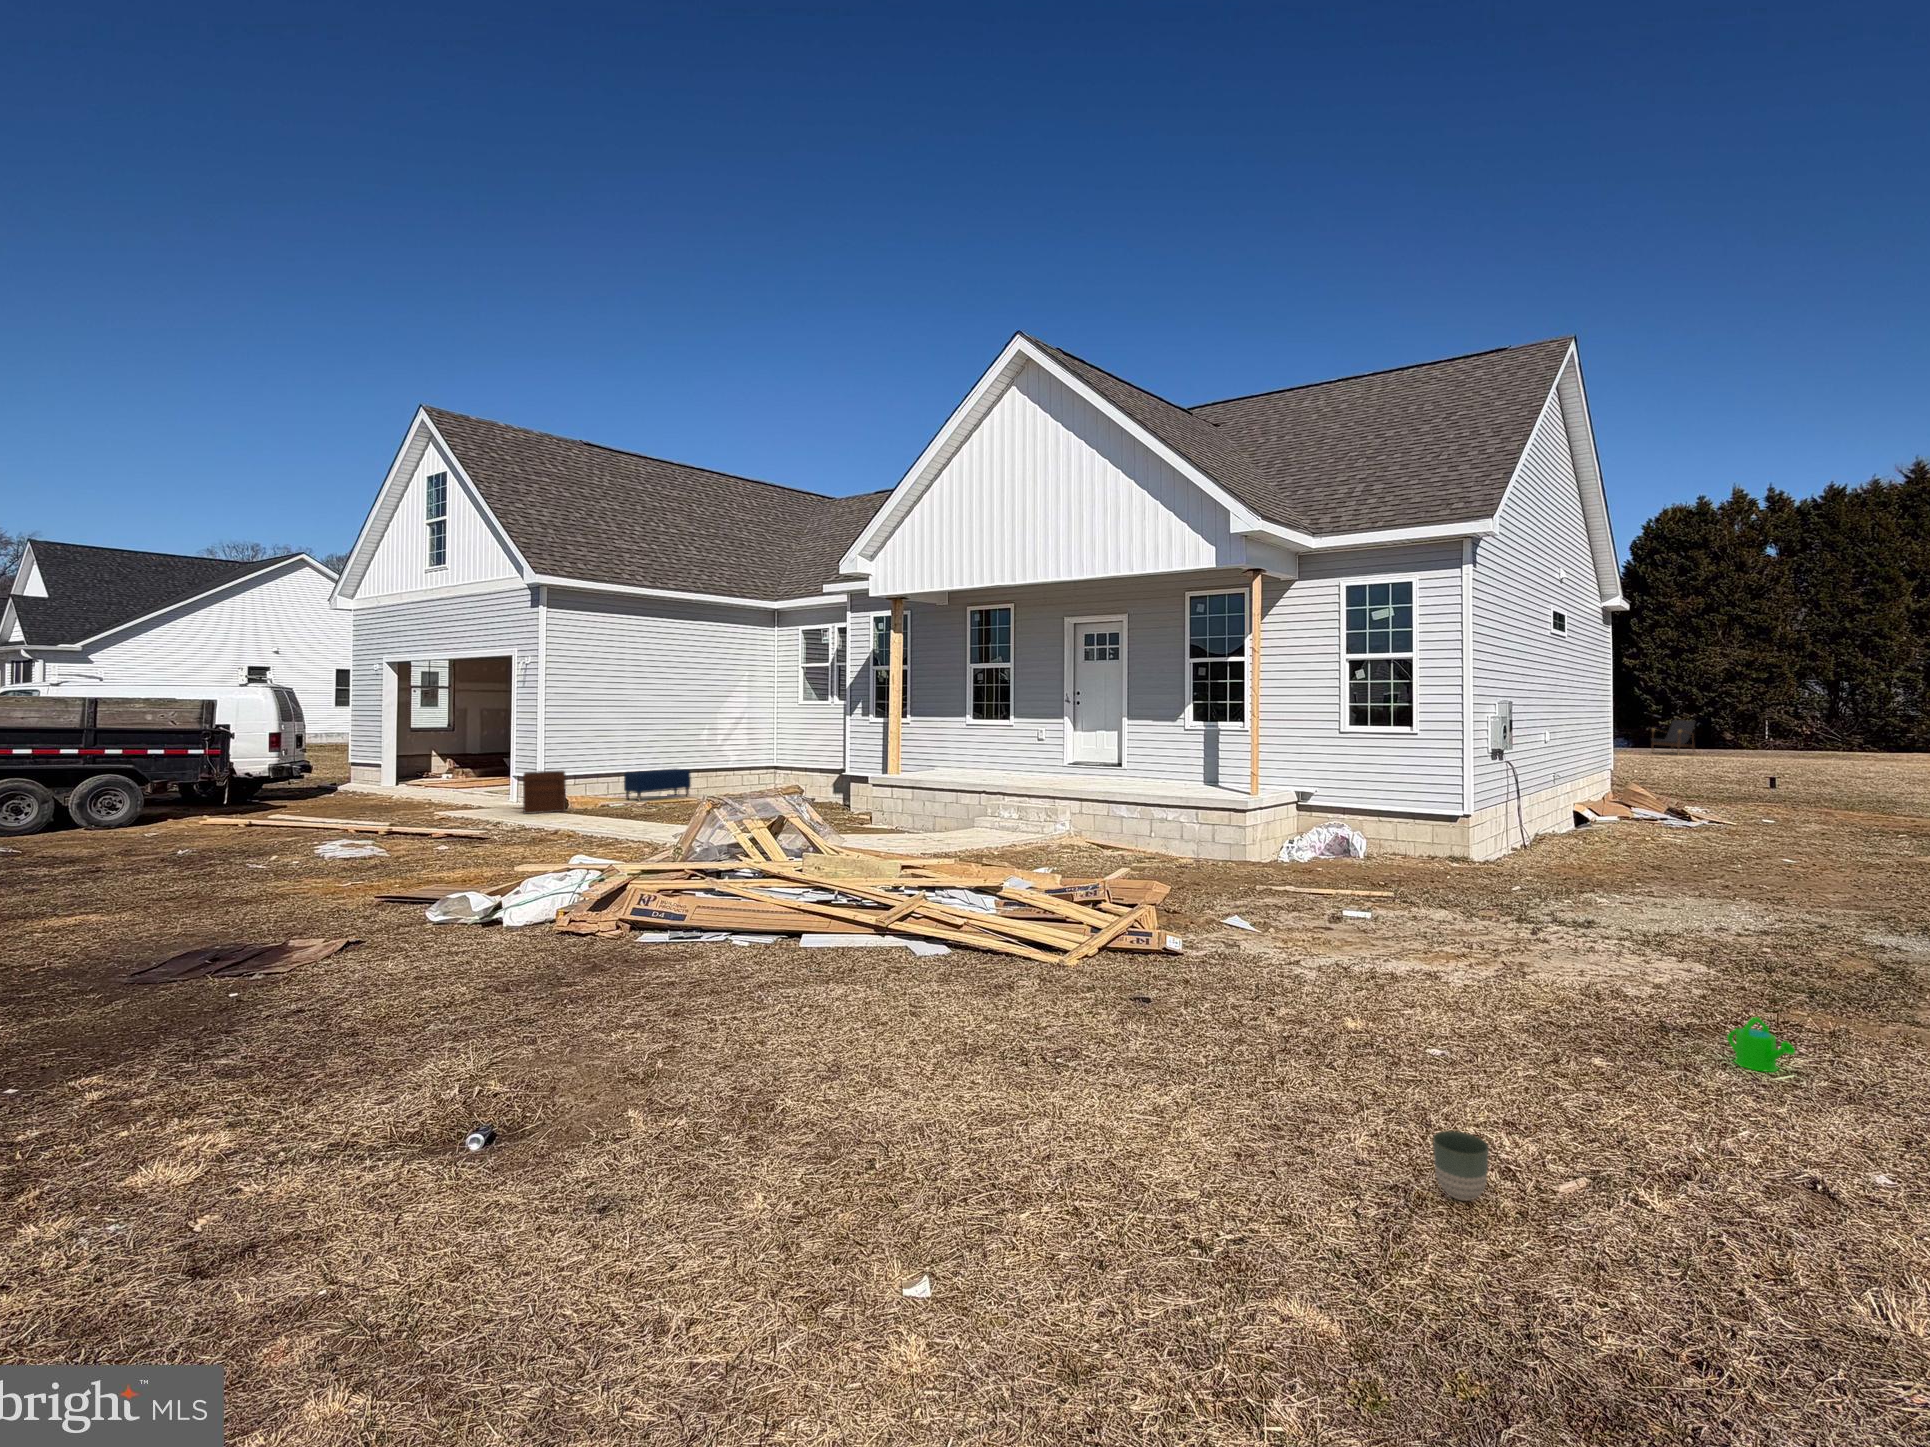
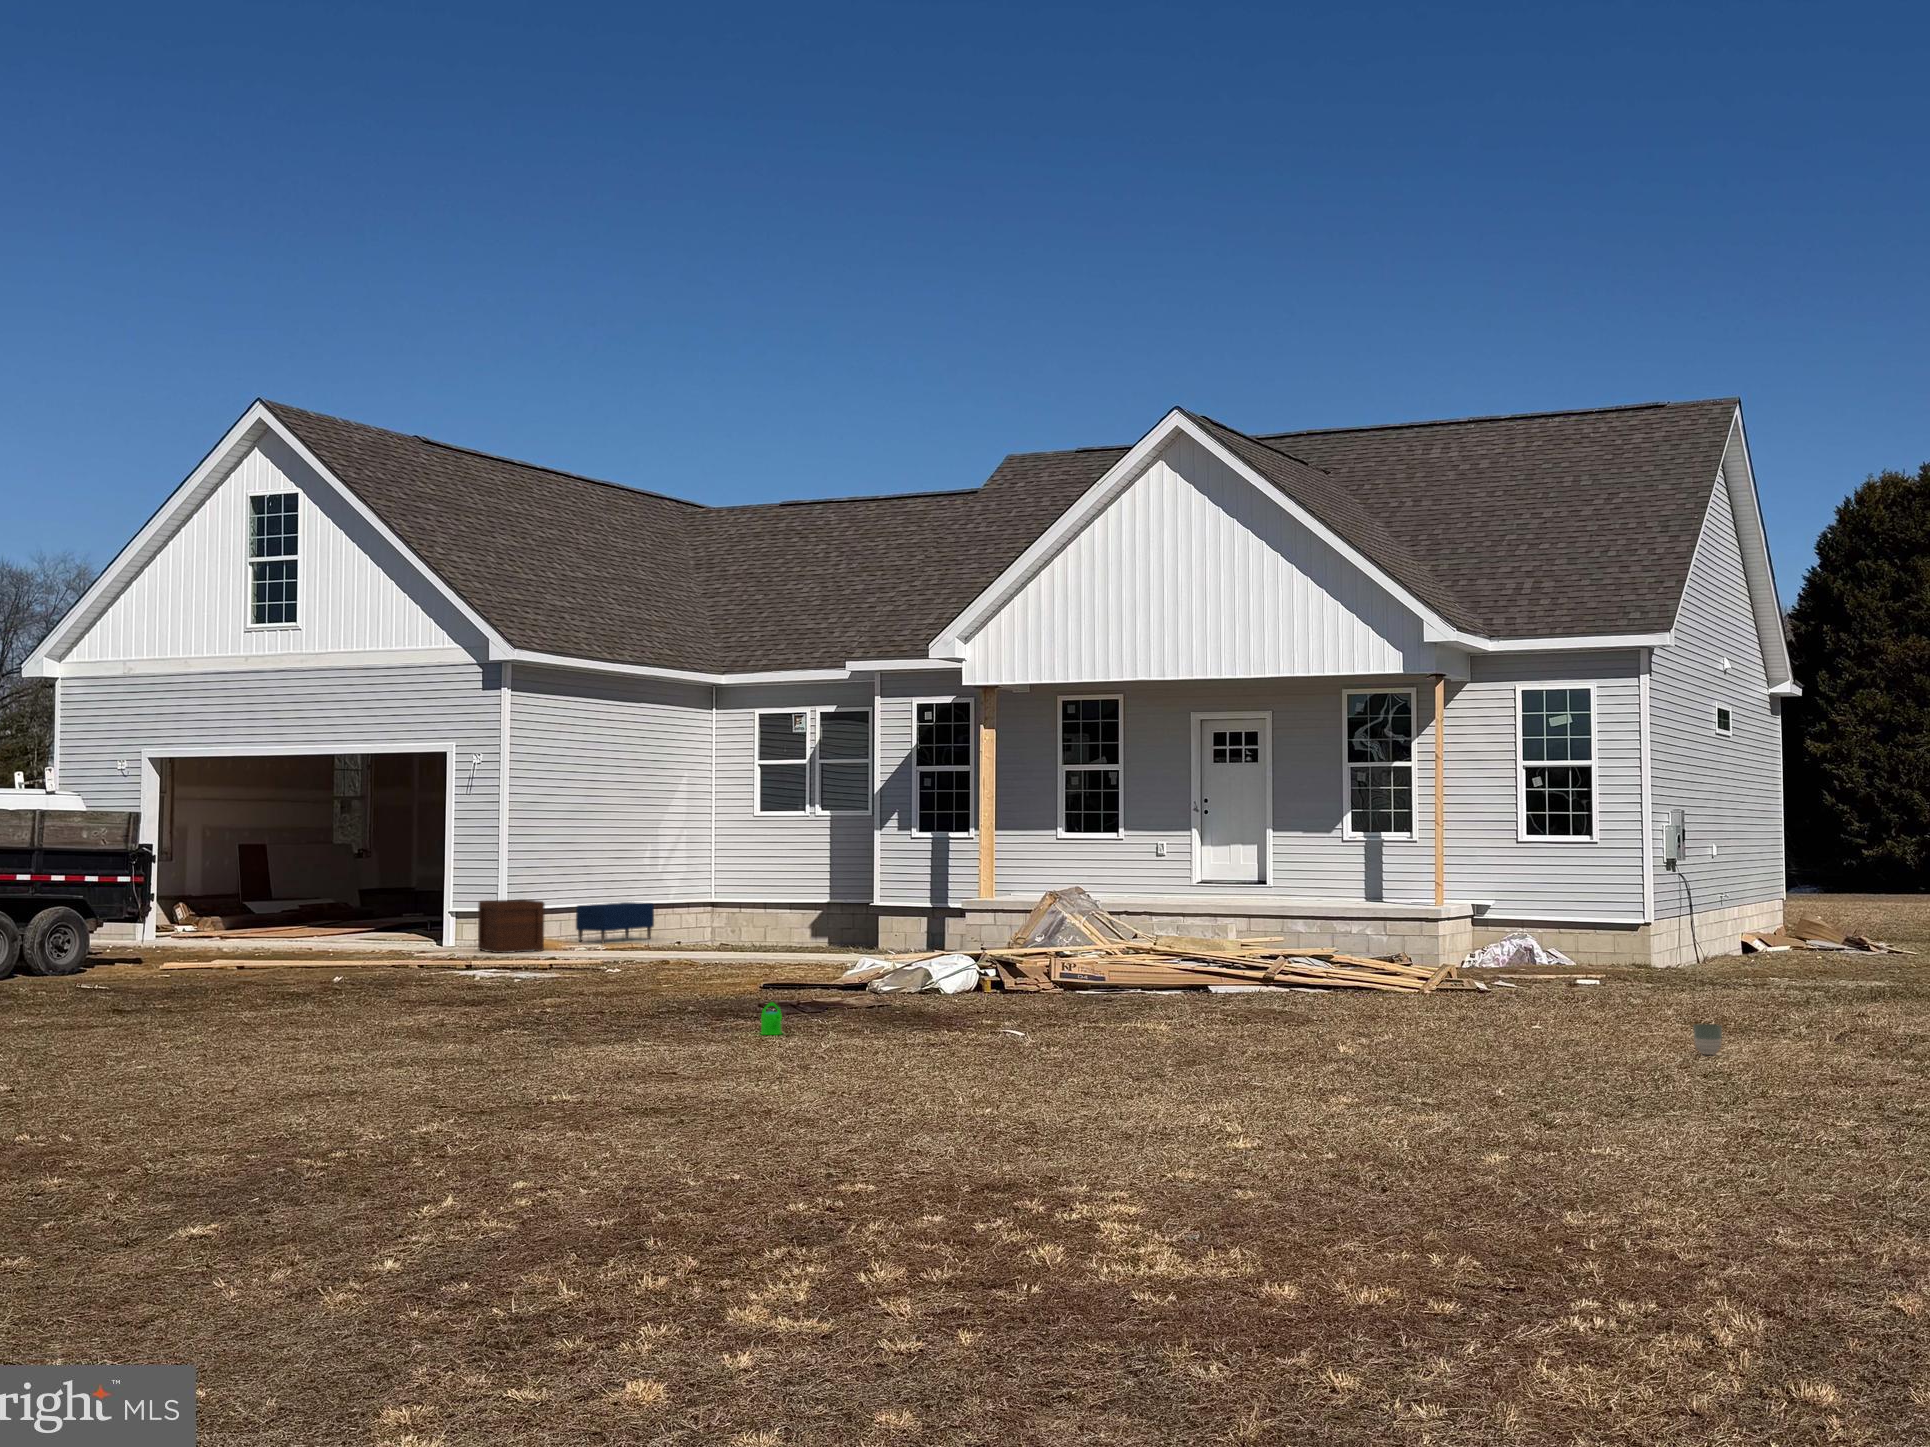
lounge chair: present [1651,720,1695,752] -> none [1828,852,1882,898]
watering can: present [1727,1017,1795,1072] -> present [761,1002,782,1035]

